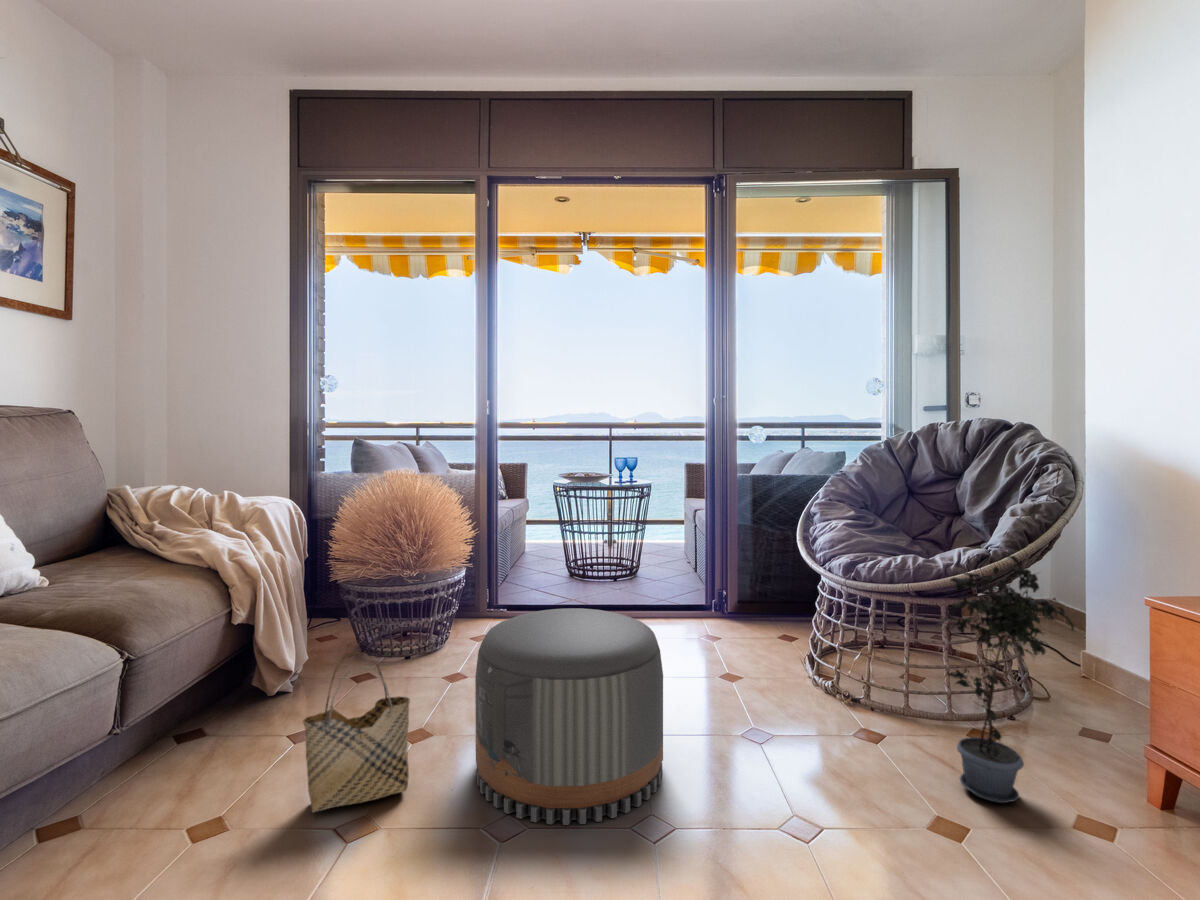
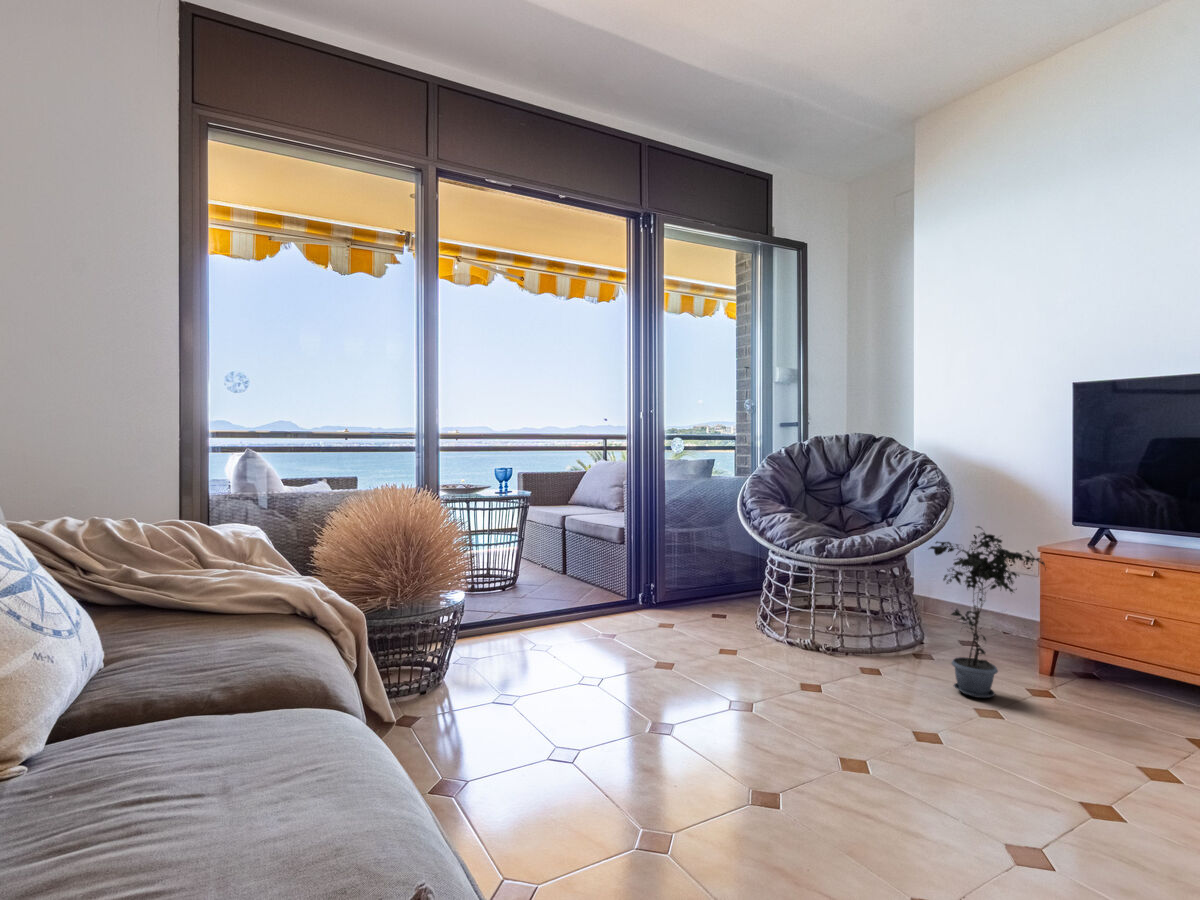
pouf: present [475,608,663,825] -> none [637,604,813,799]
woven basket: present [303,652,410,812] -> none [546,676,629,856]

